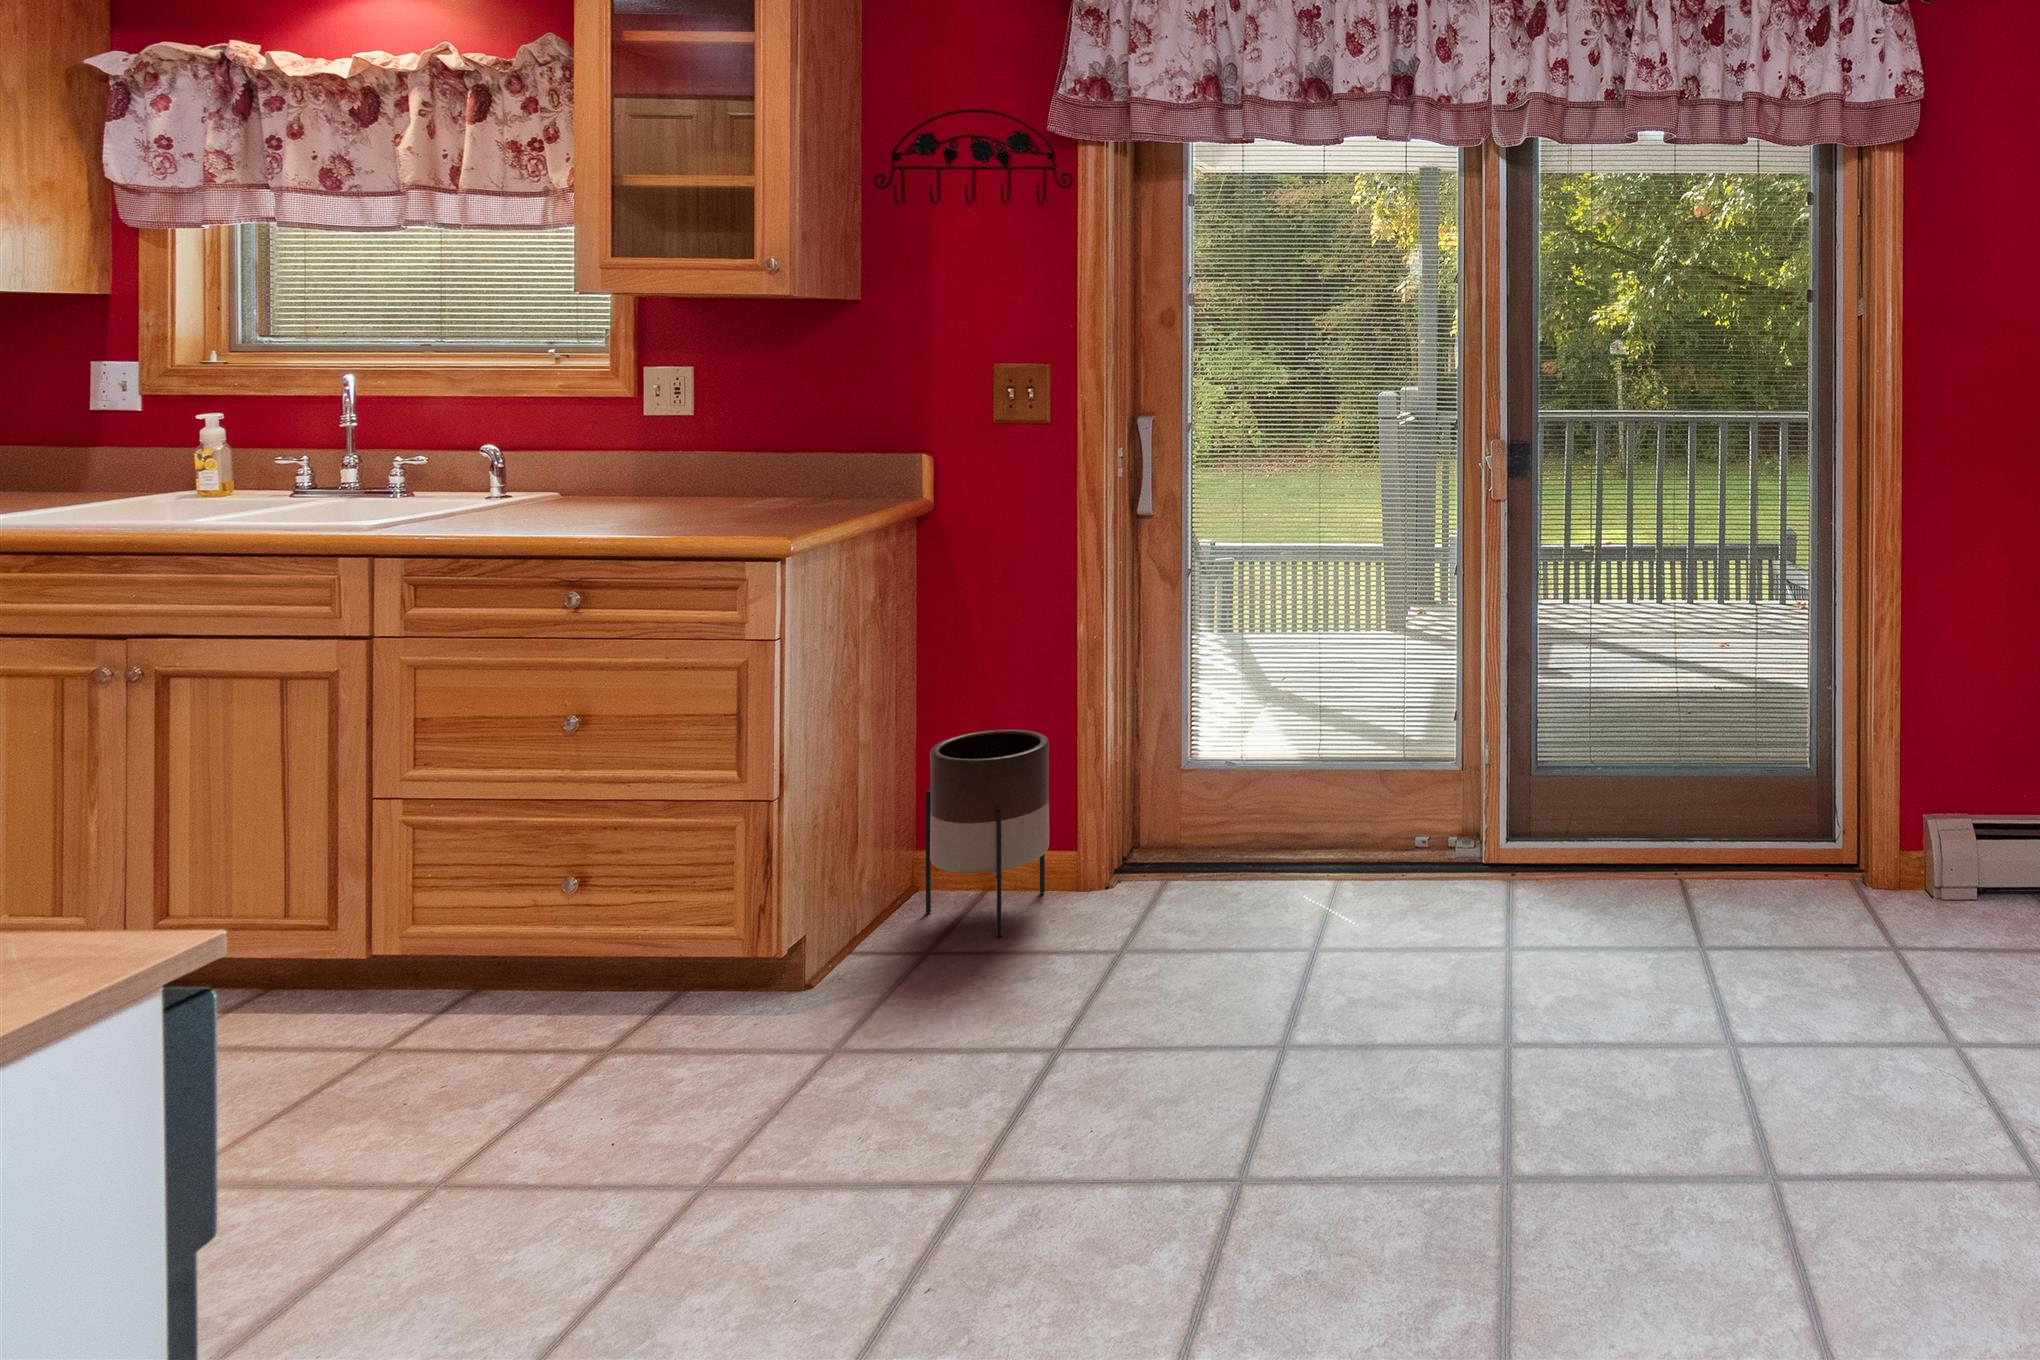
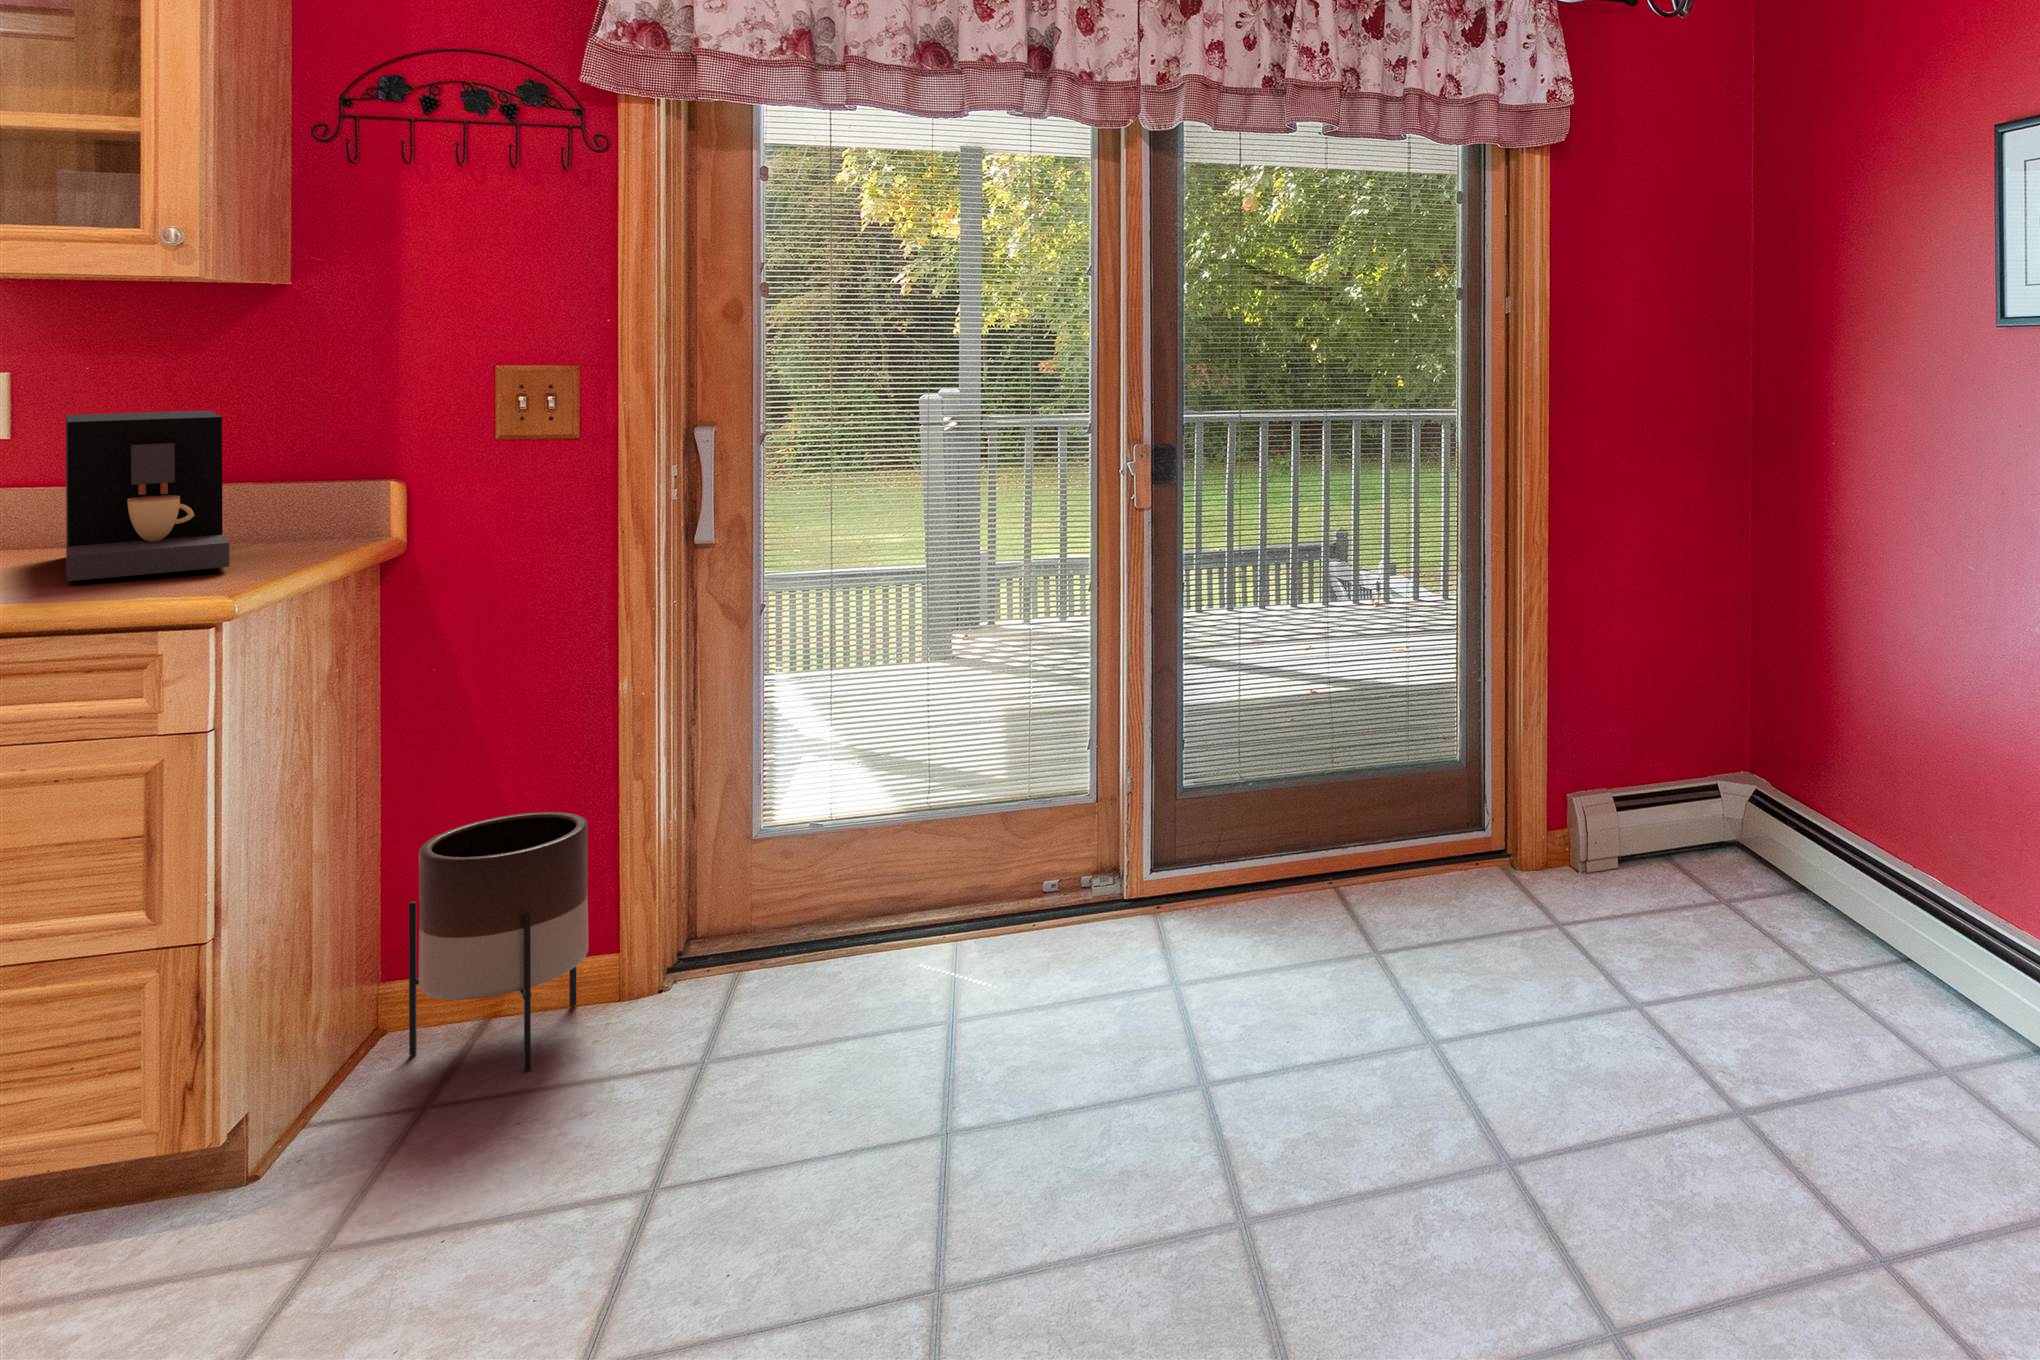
coffee maker: none [703,397,805,521] -> present [66,411,229,581]

